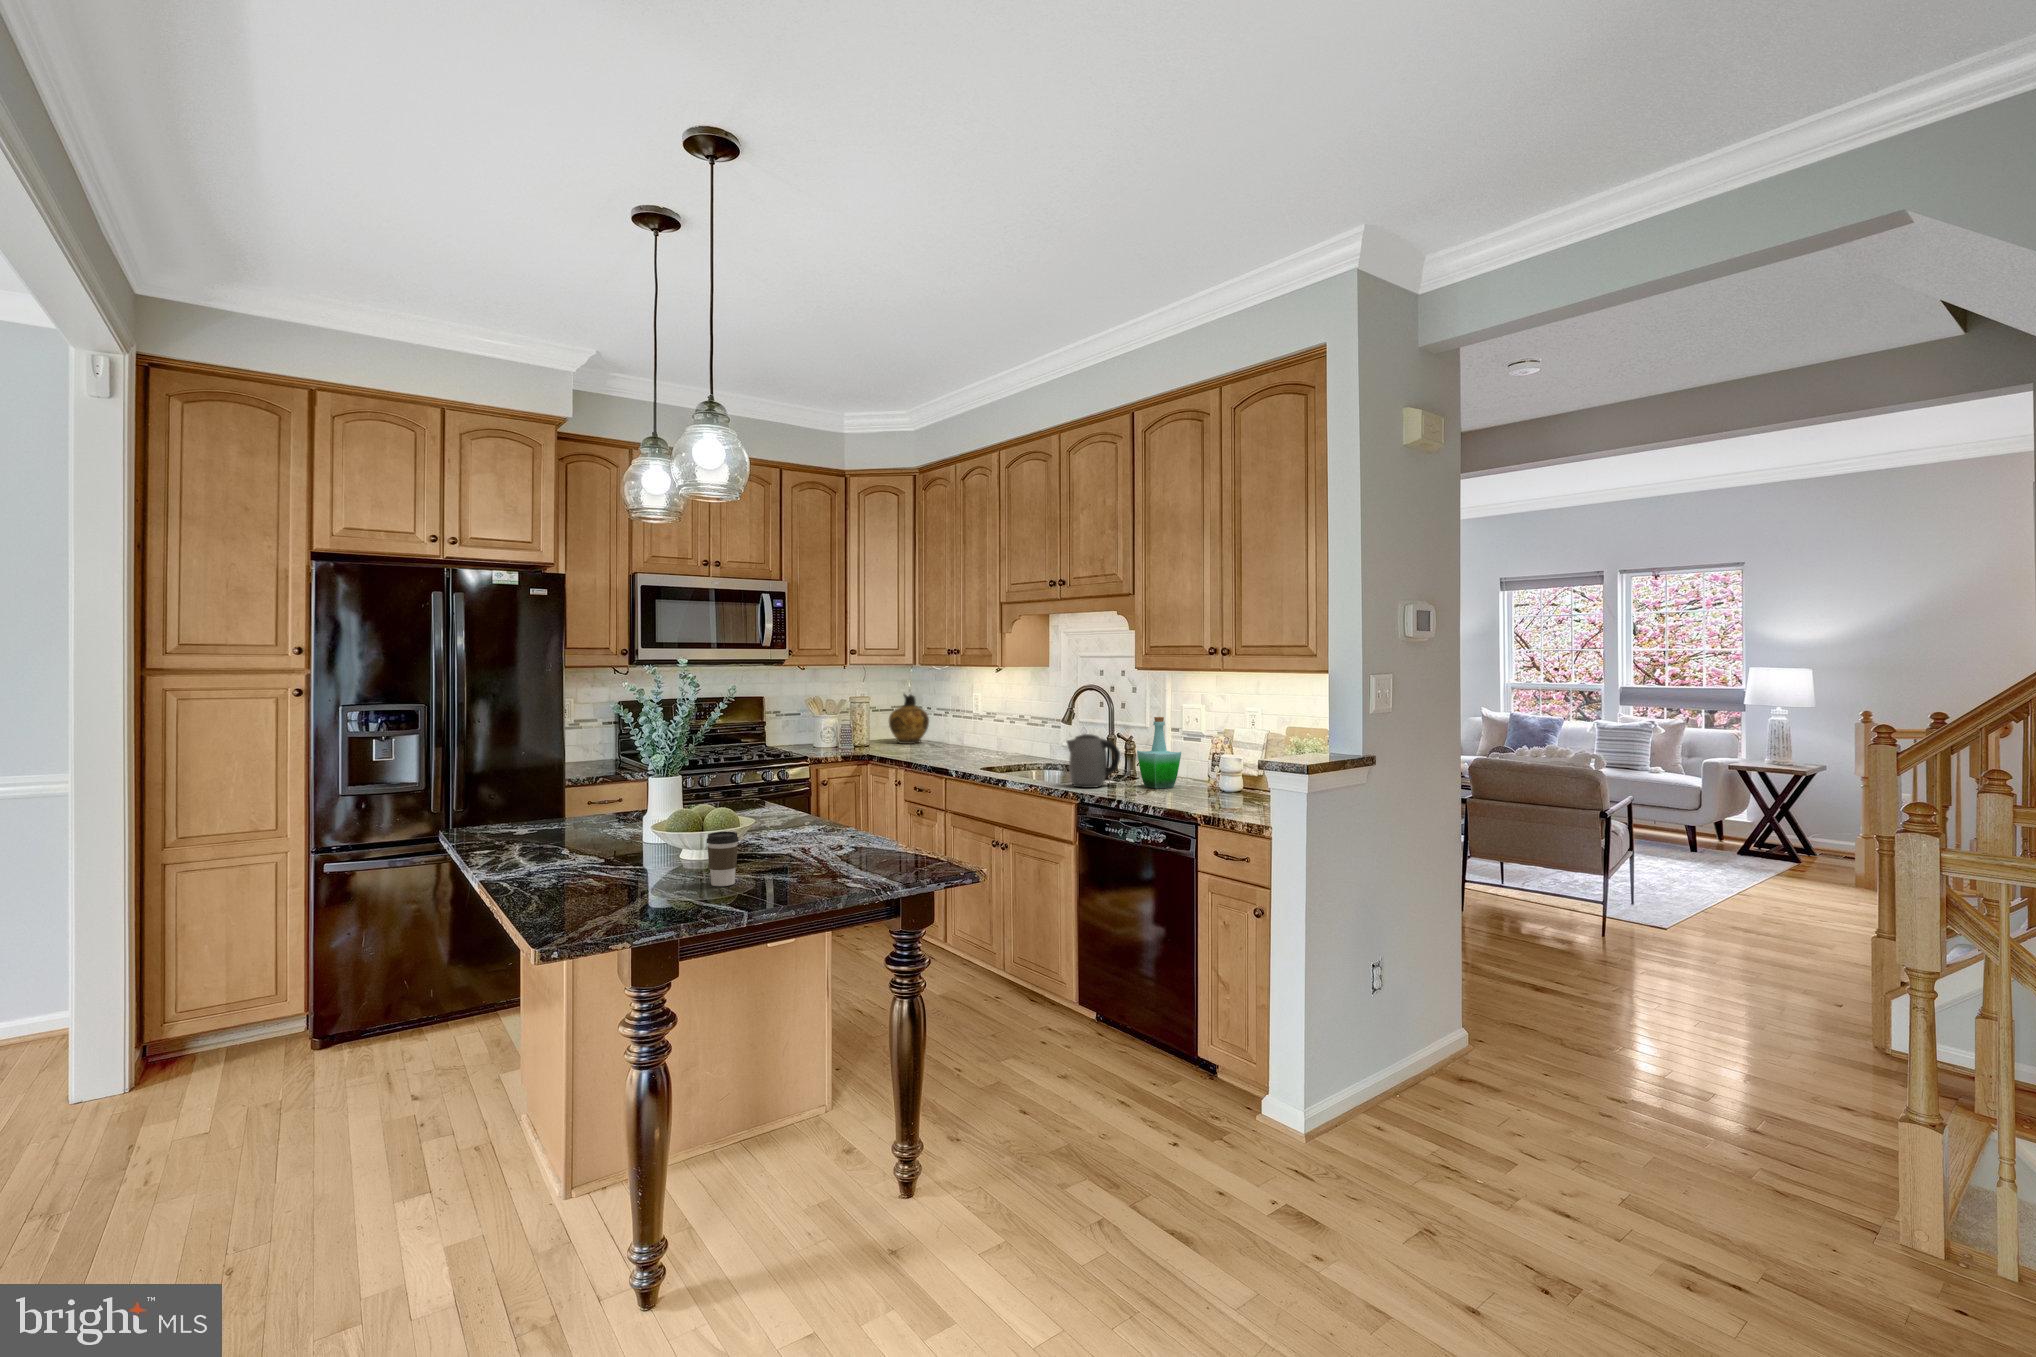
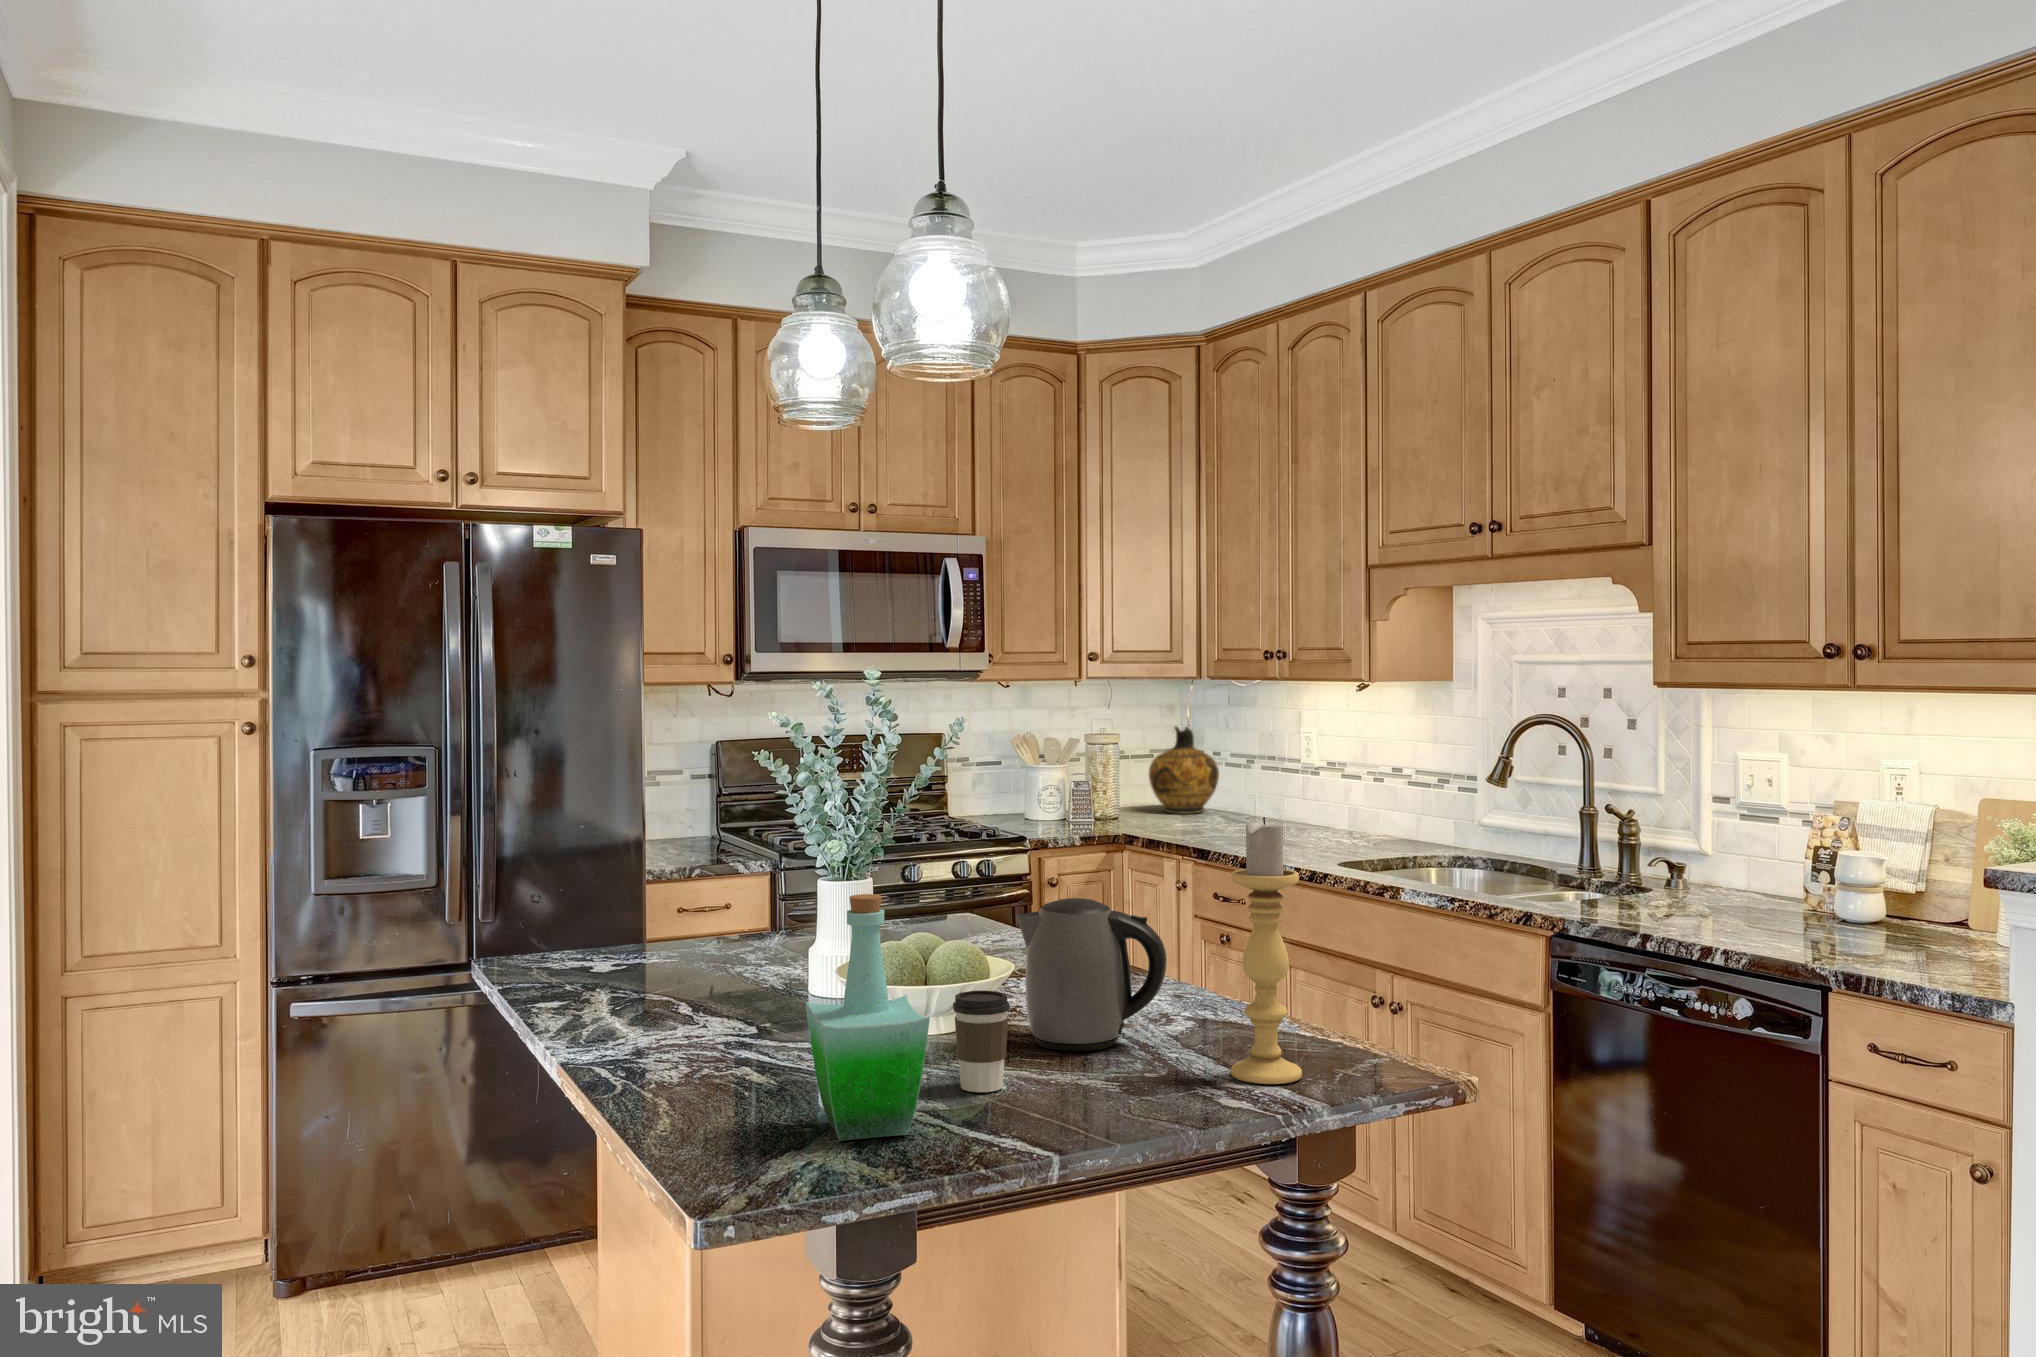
bottle: present [1137,717,1181,789] -> present [806,894,930,1141]
kettle: present [1067,734,1120,788] -> present [1016,898,1166,1051]
candle holder: none [864,736,902,877] -> present [1231,817,1302,1084]

